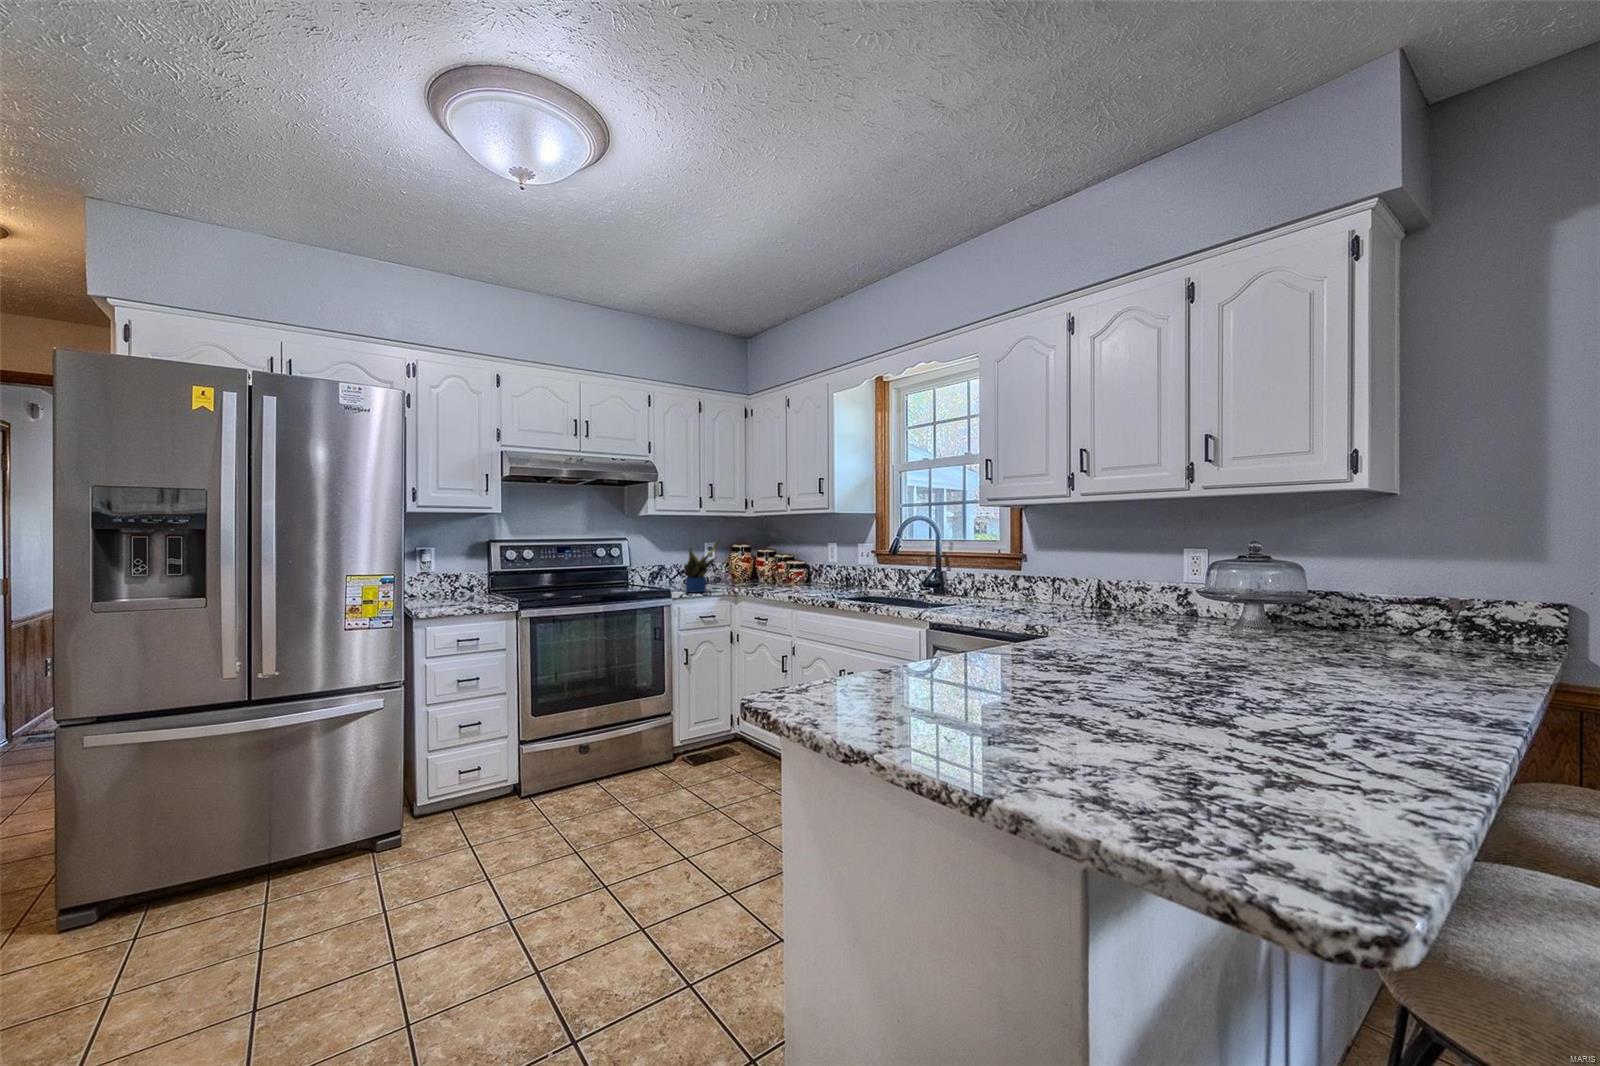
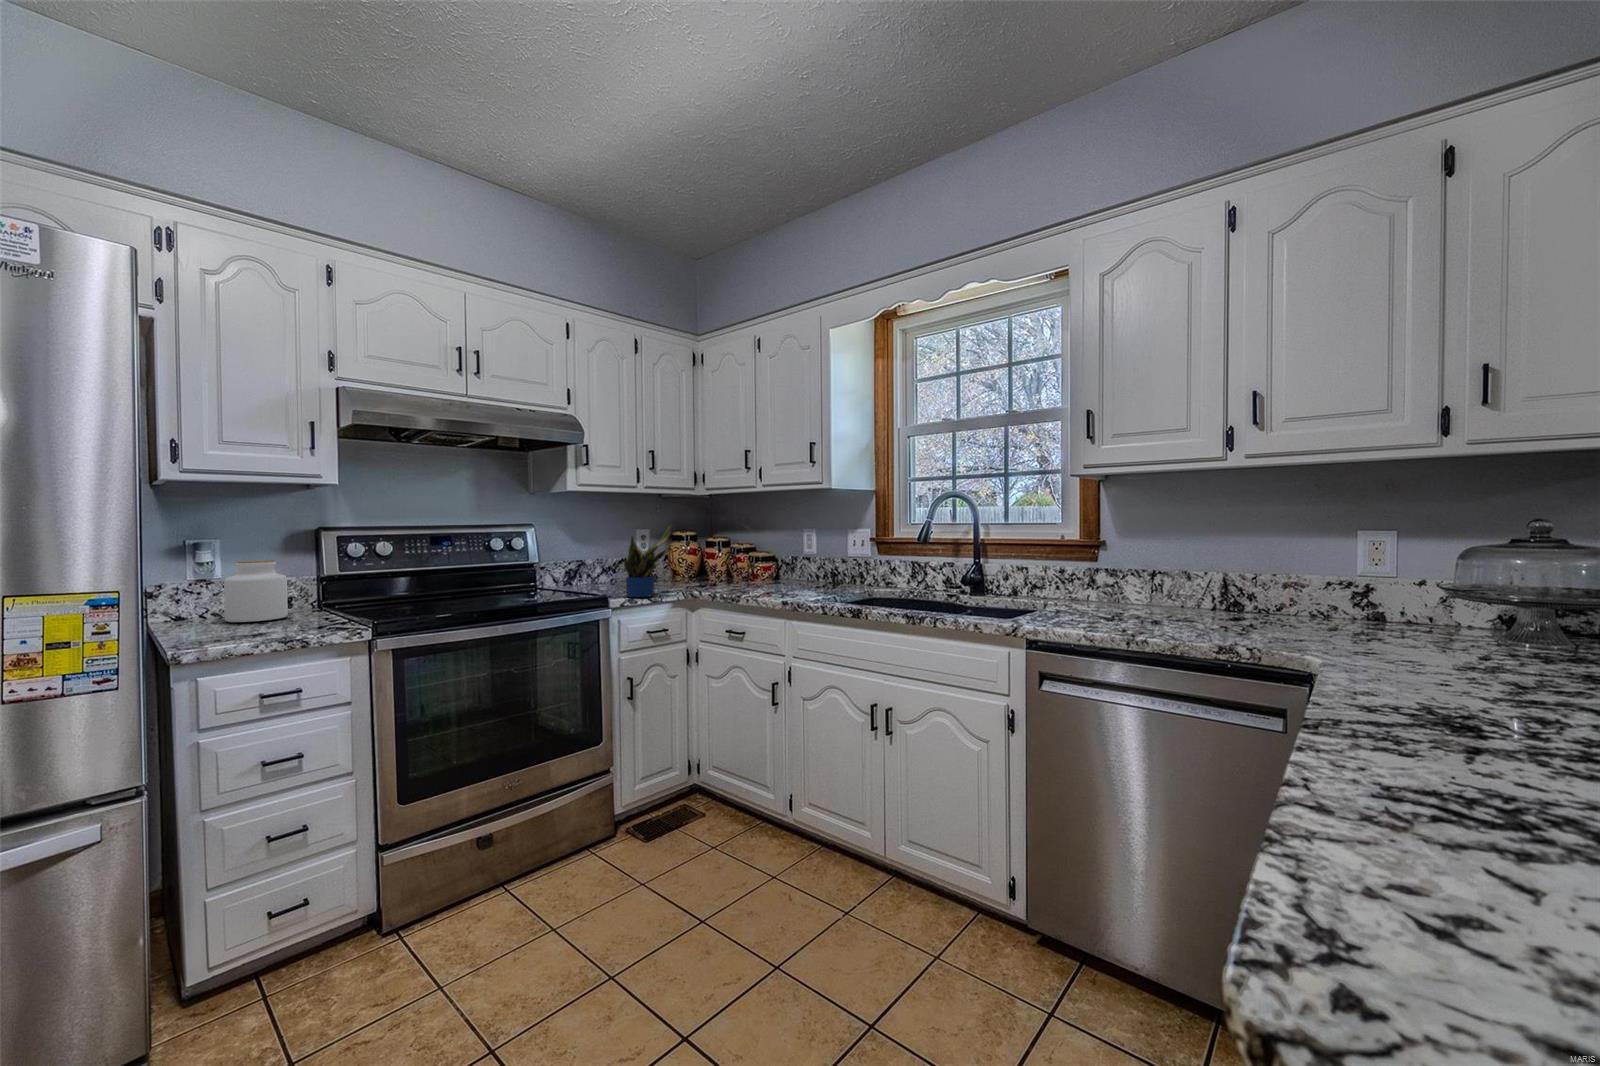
jar: none [437,561,471,599] -> present [224,560,288,622]

